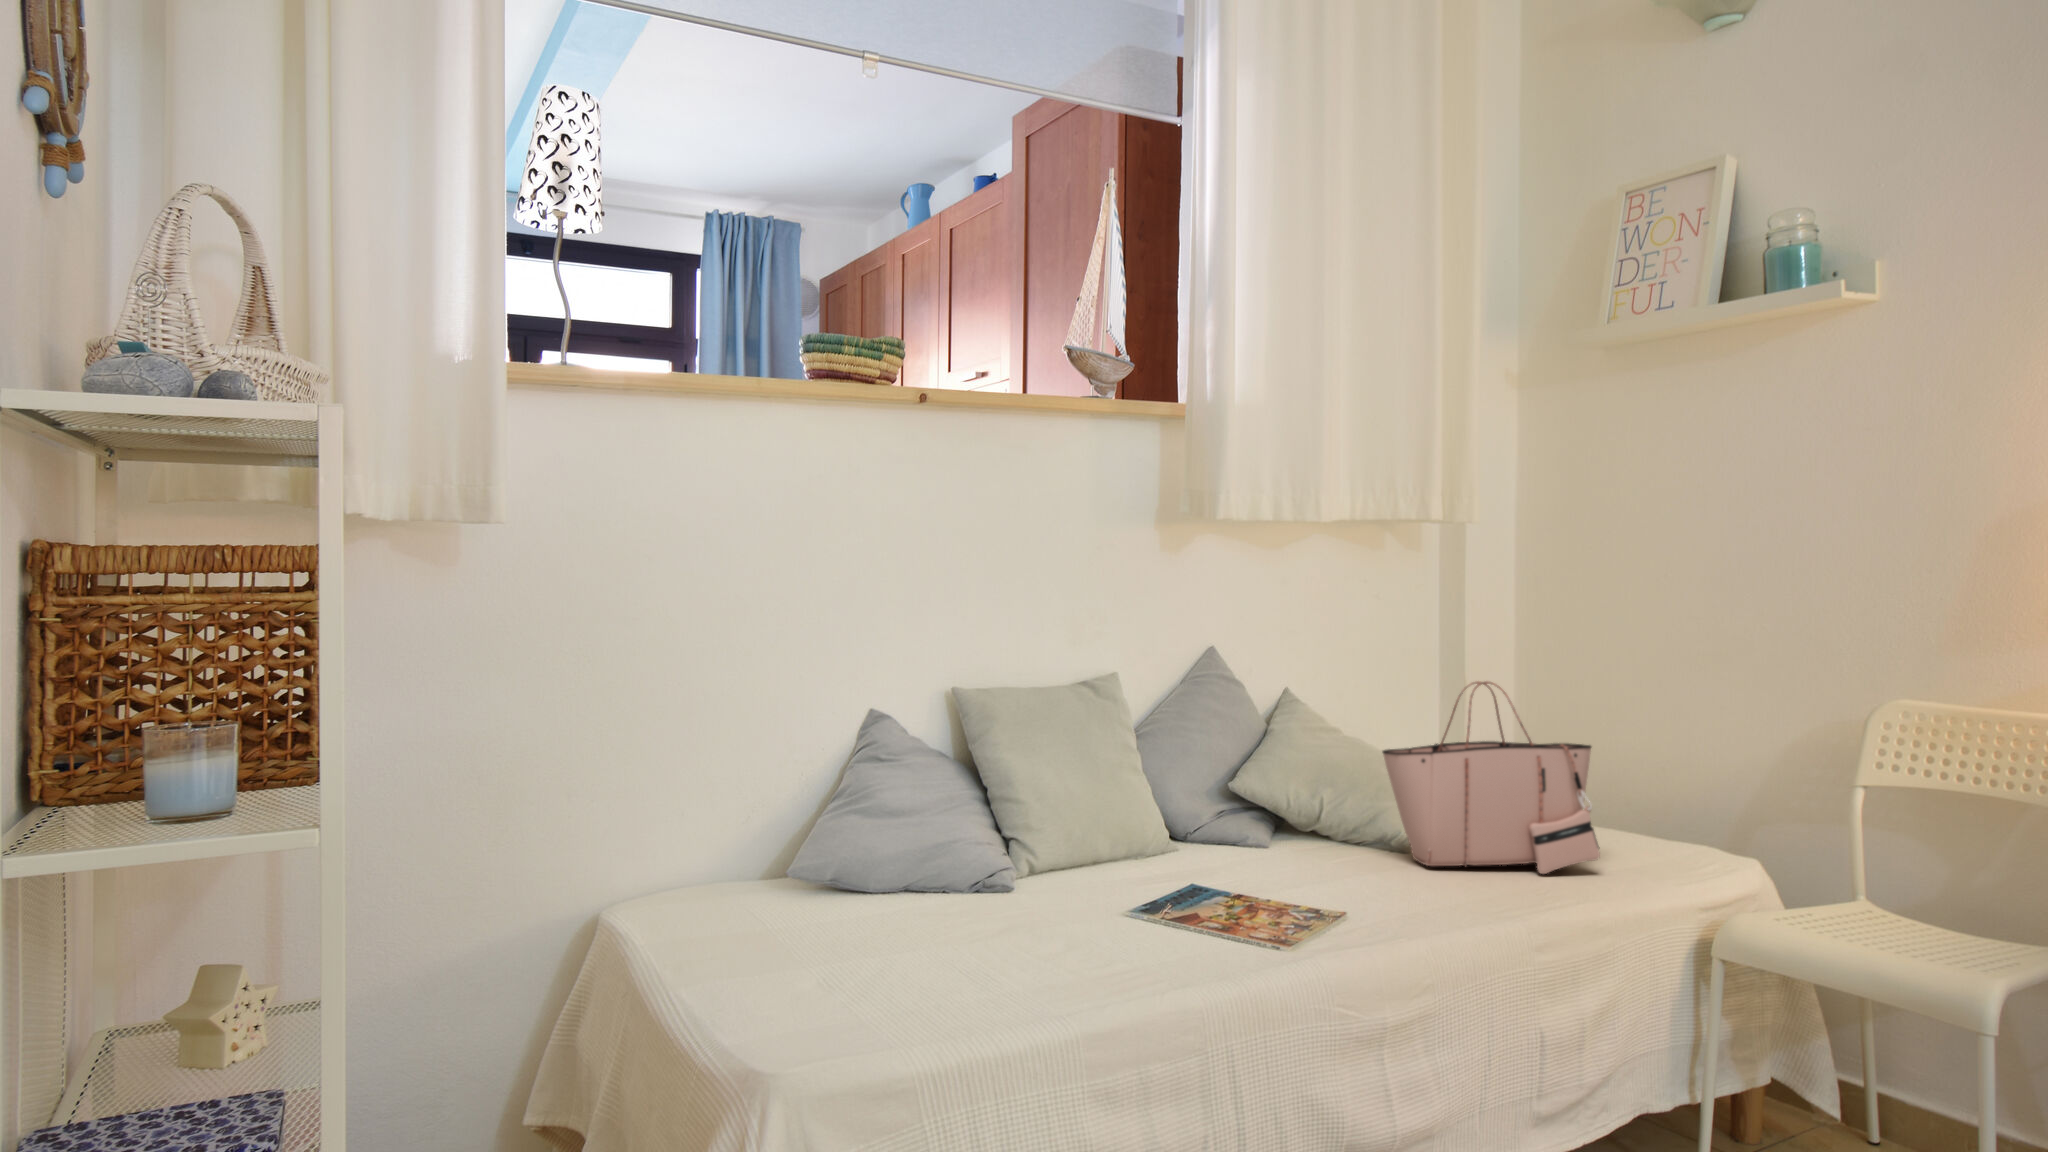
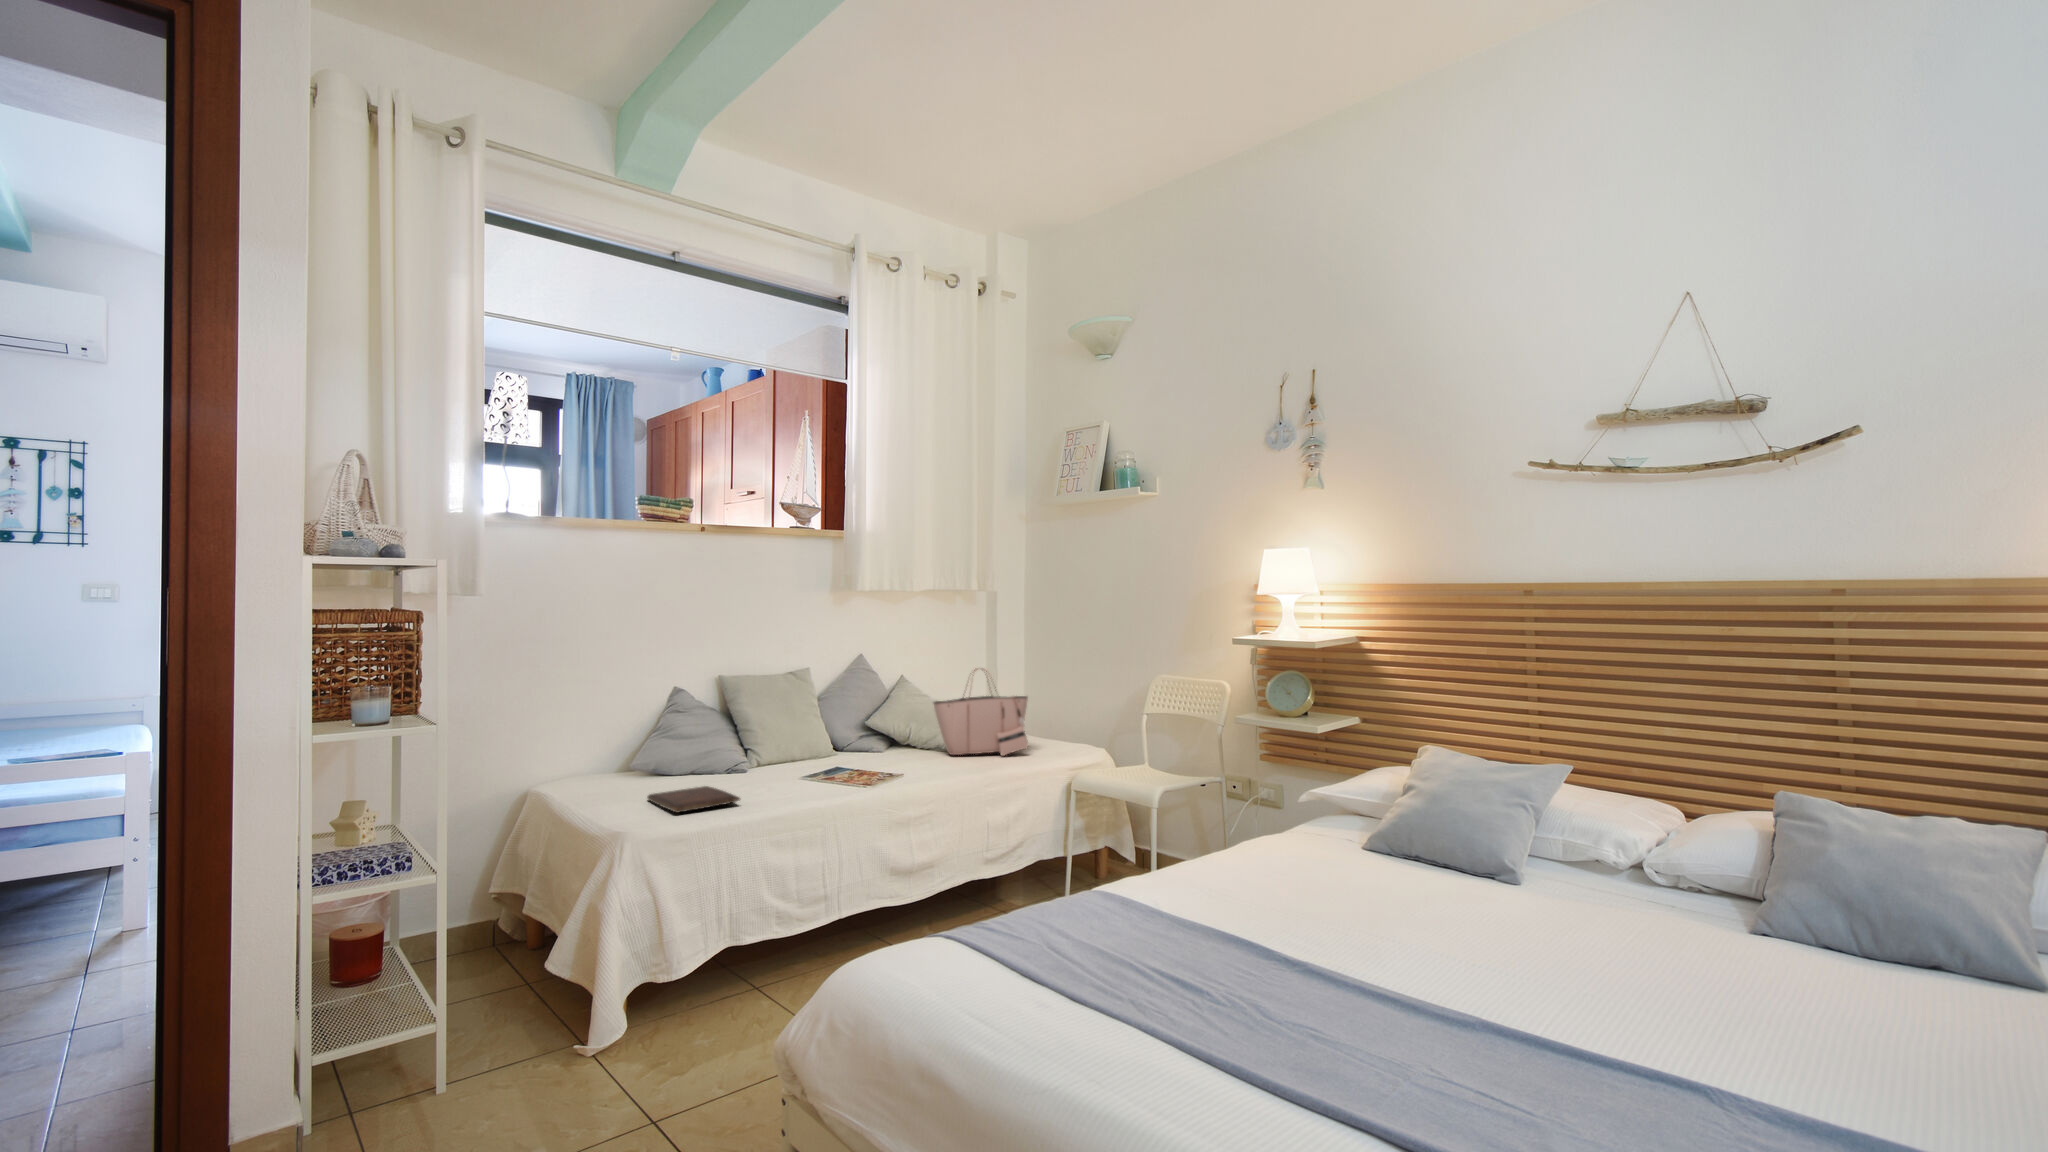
book: none [812,933,1021,1015] -> present [647,786,740,813]

